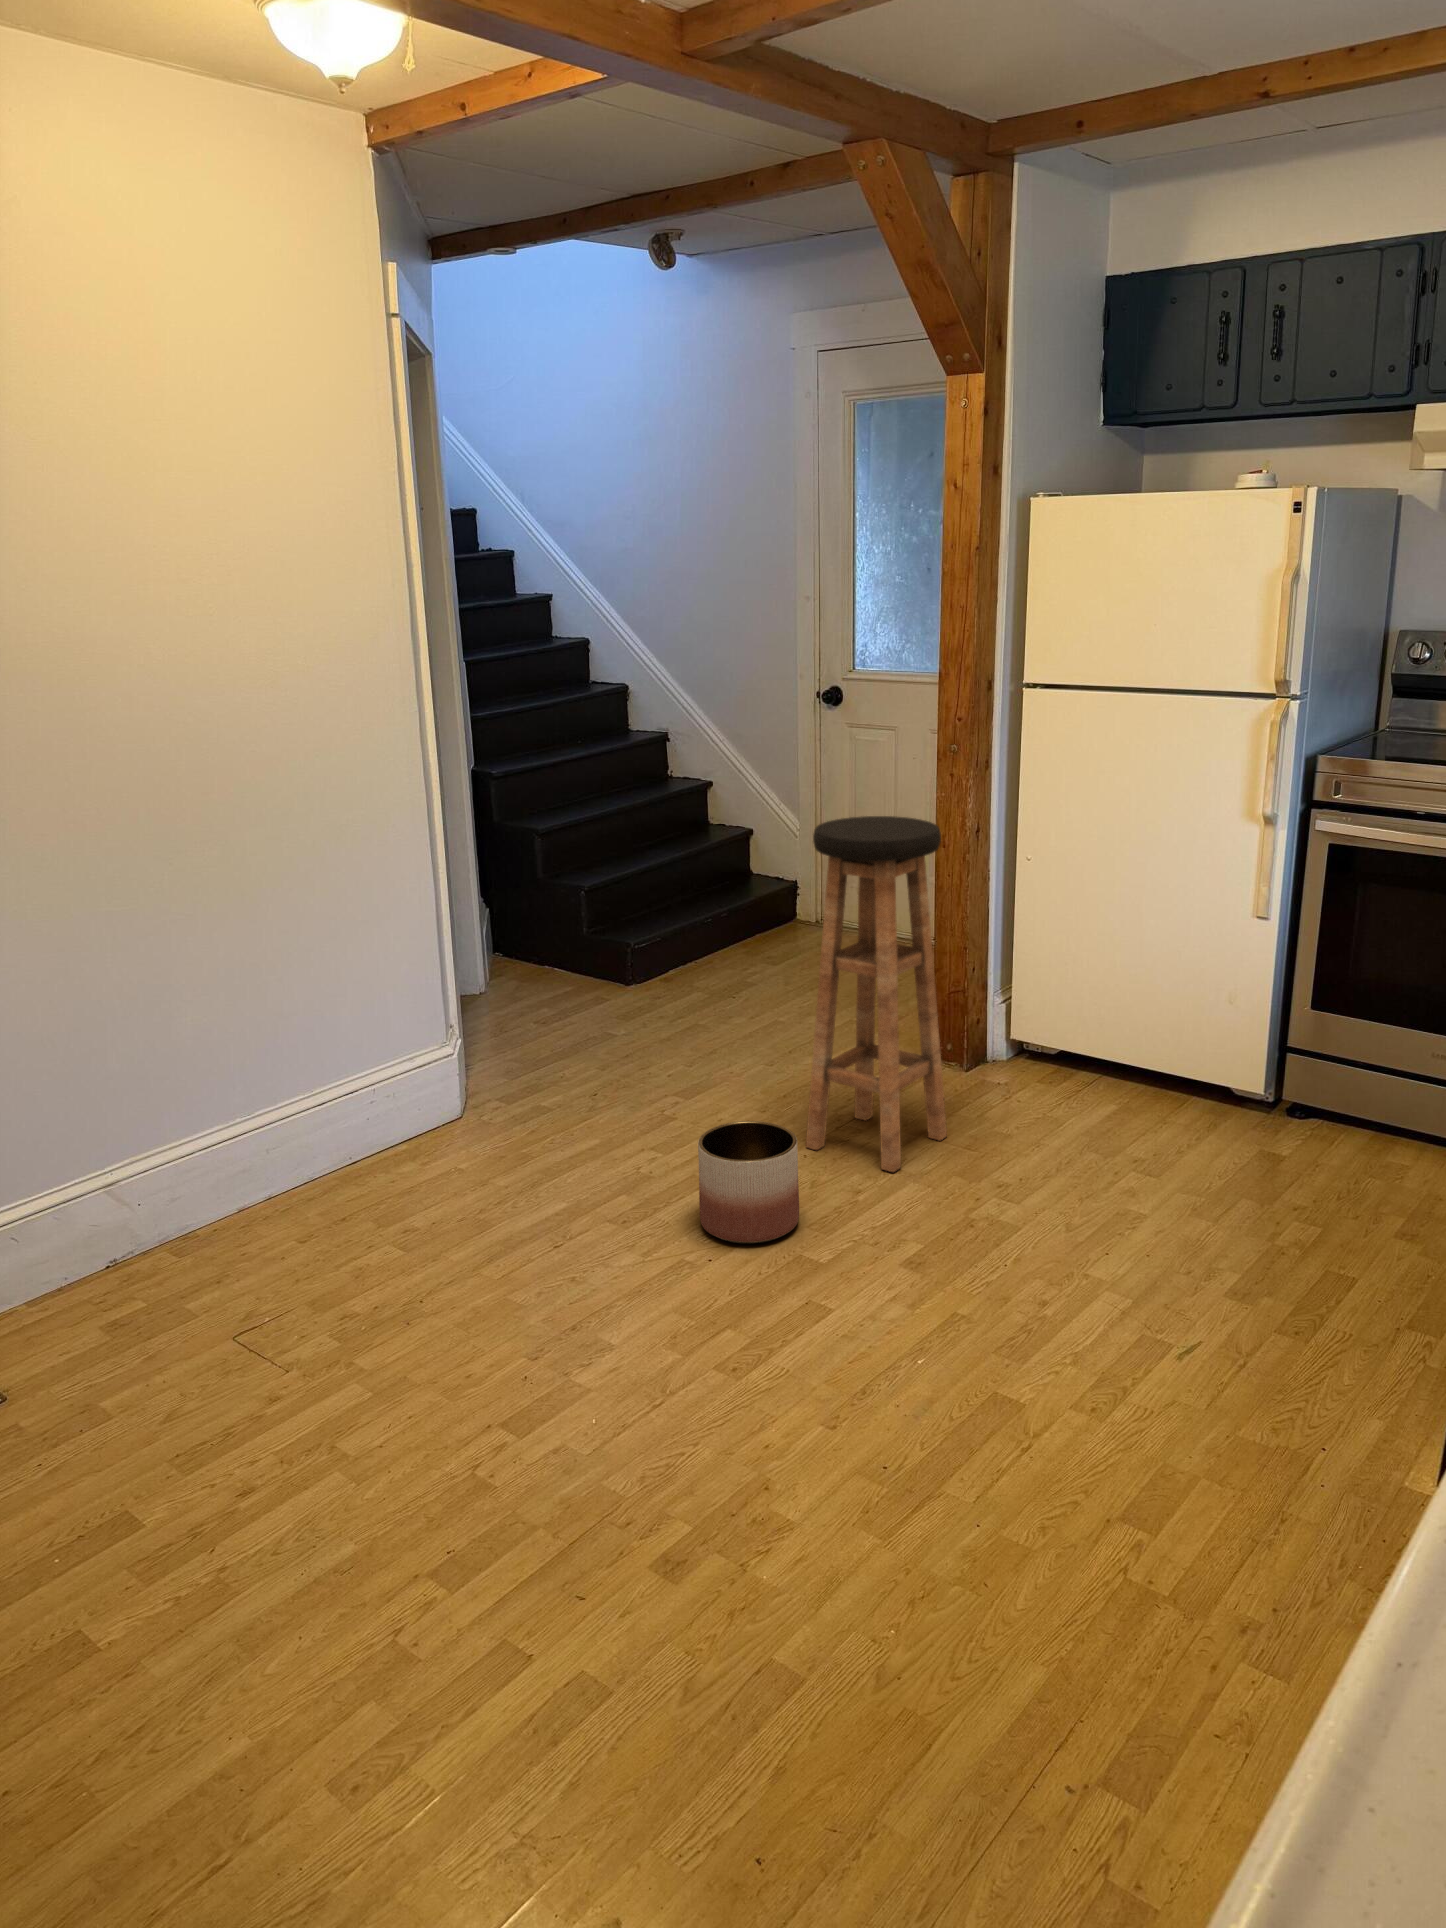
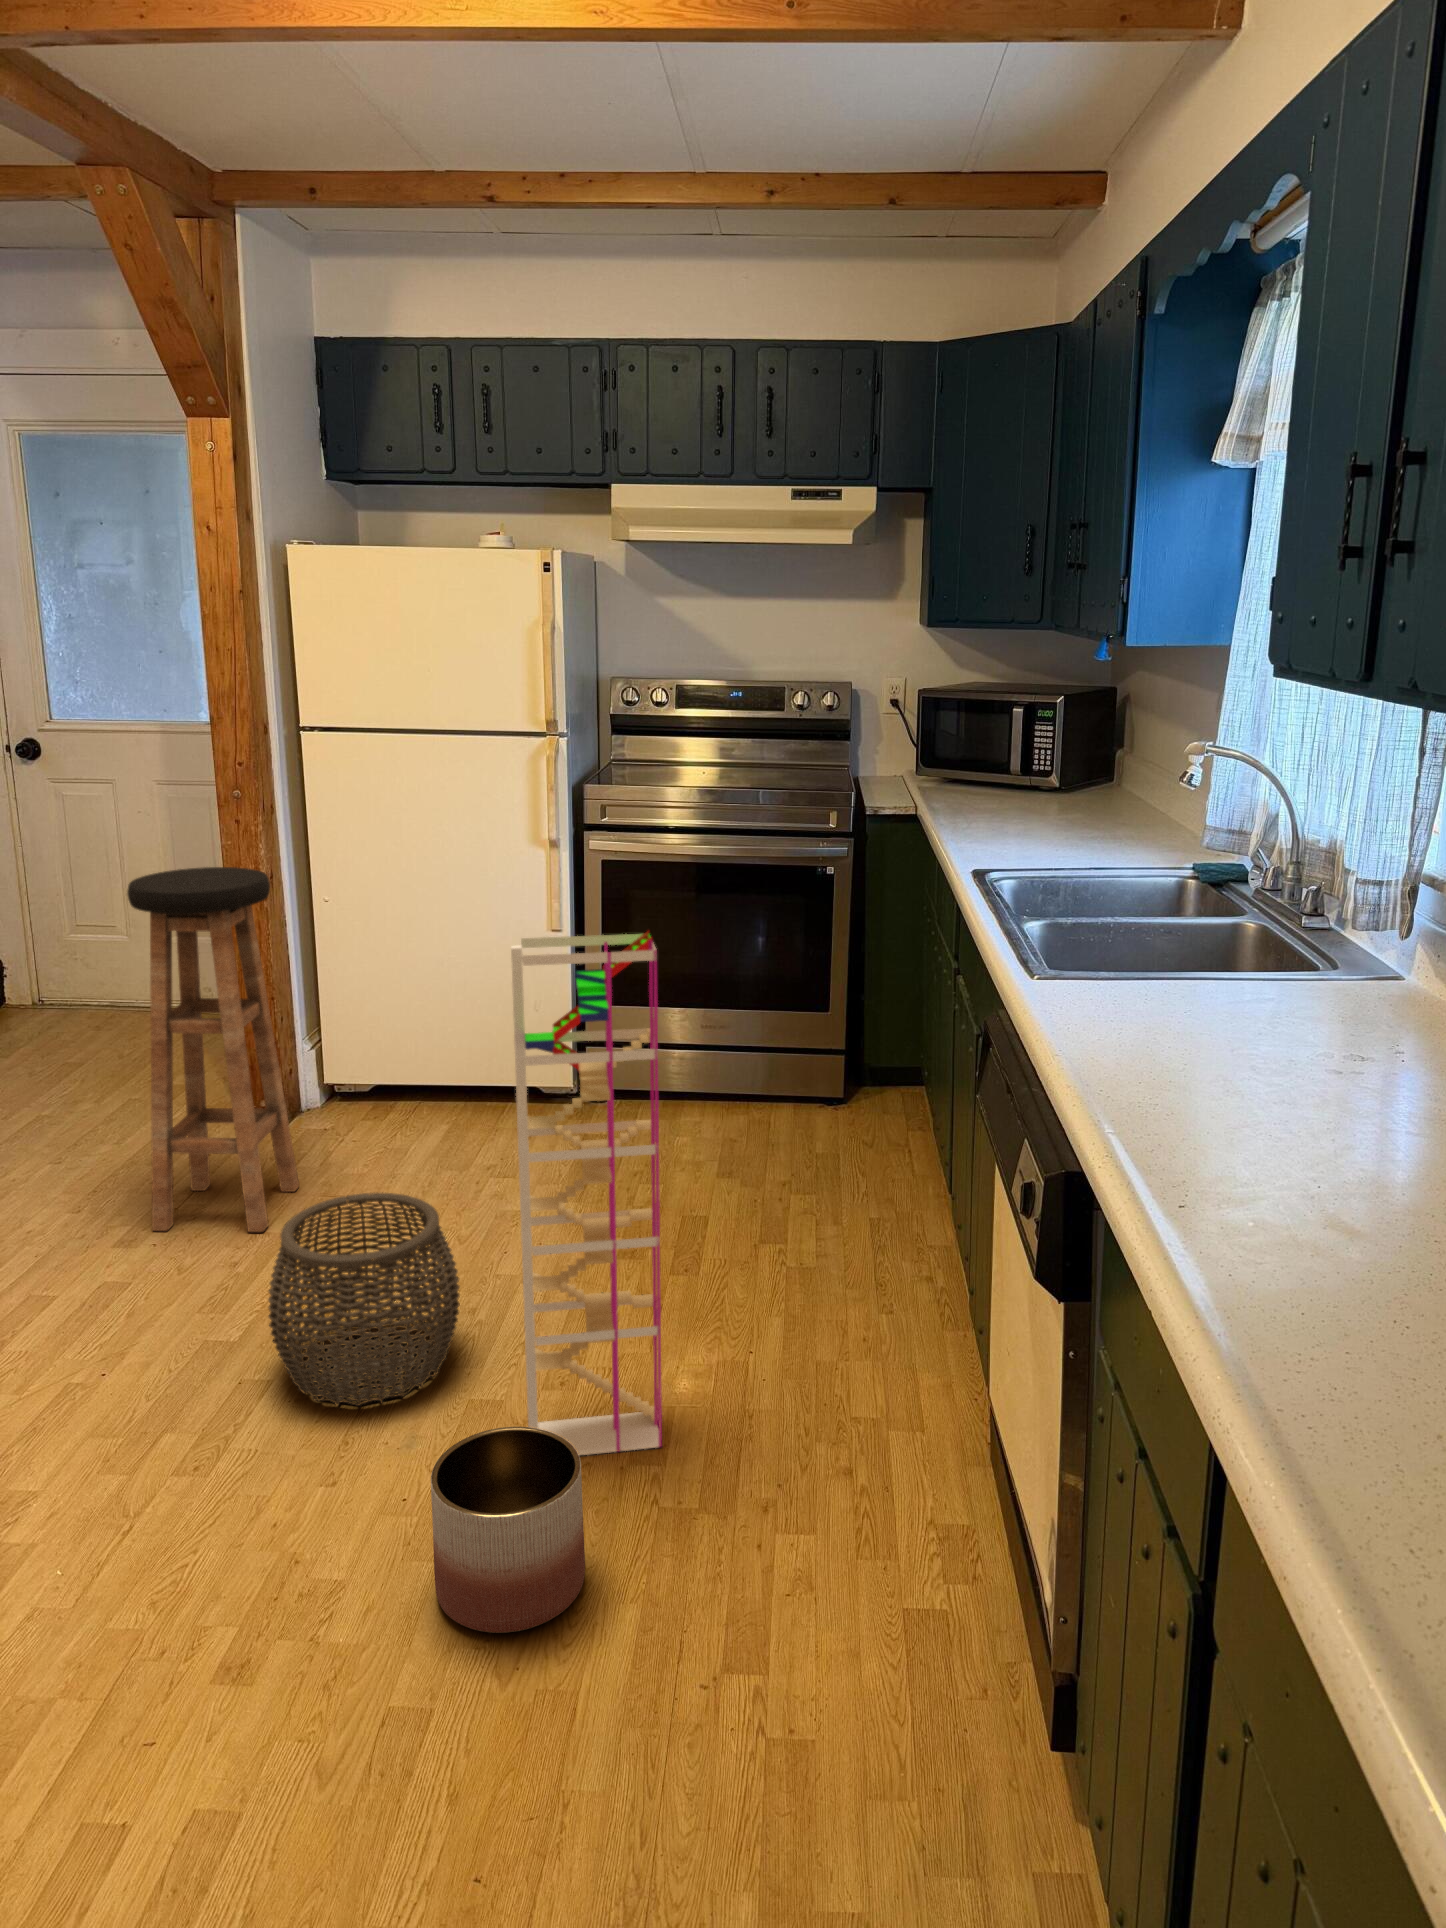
shelving unit: none [1027,931,1210,1516] -> present [511,931,662,1455]
planter: present [698,1121,799,1244] -> present [431,1427,585,1633]
woven basket: none [828,1158,1014,1369] -> present [268,1193,460,1406]

